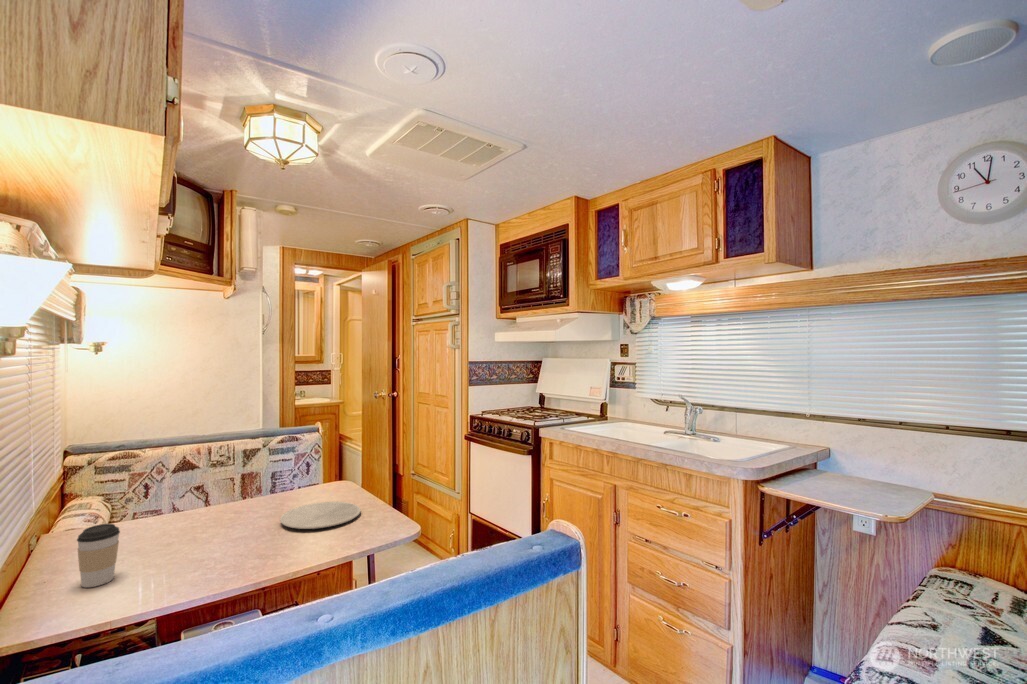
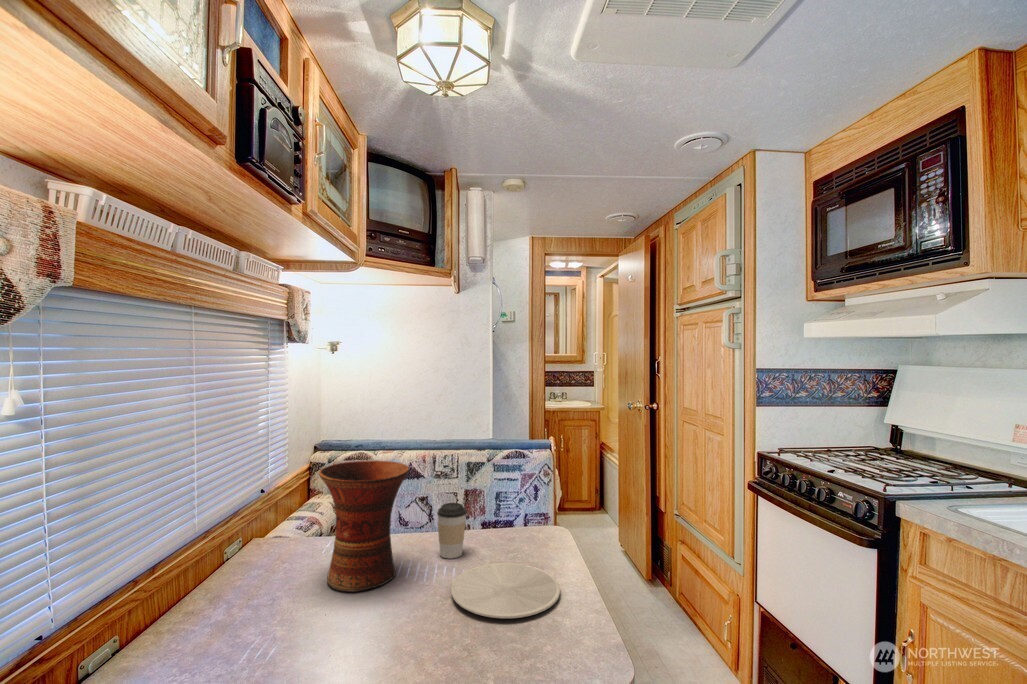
vase: none [152,442,236,544] -> present [319,461,409,591]
coffee cup: present [77,524,120,587] -> present [437,503,466,558]

